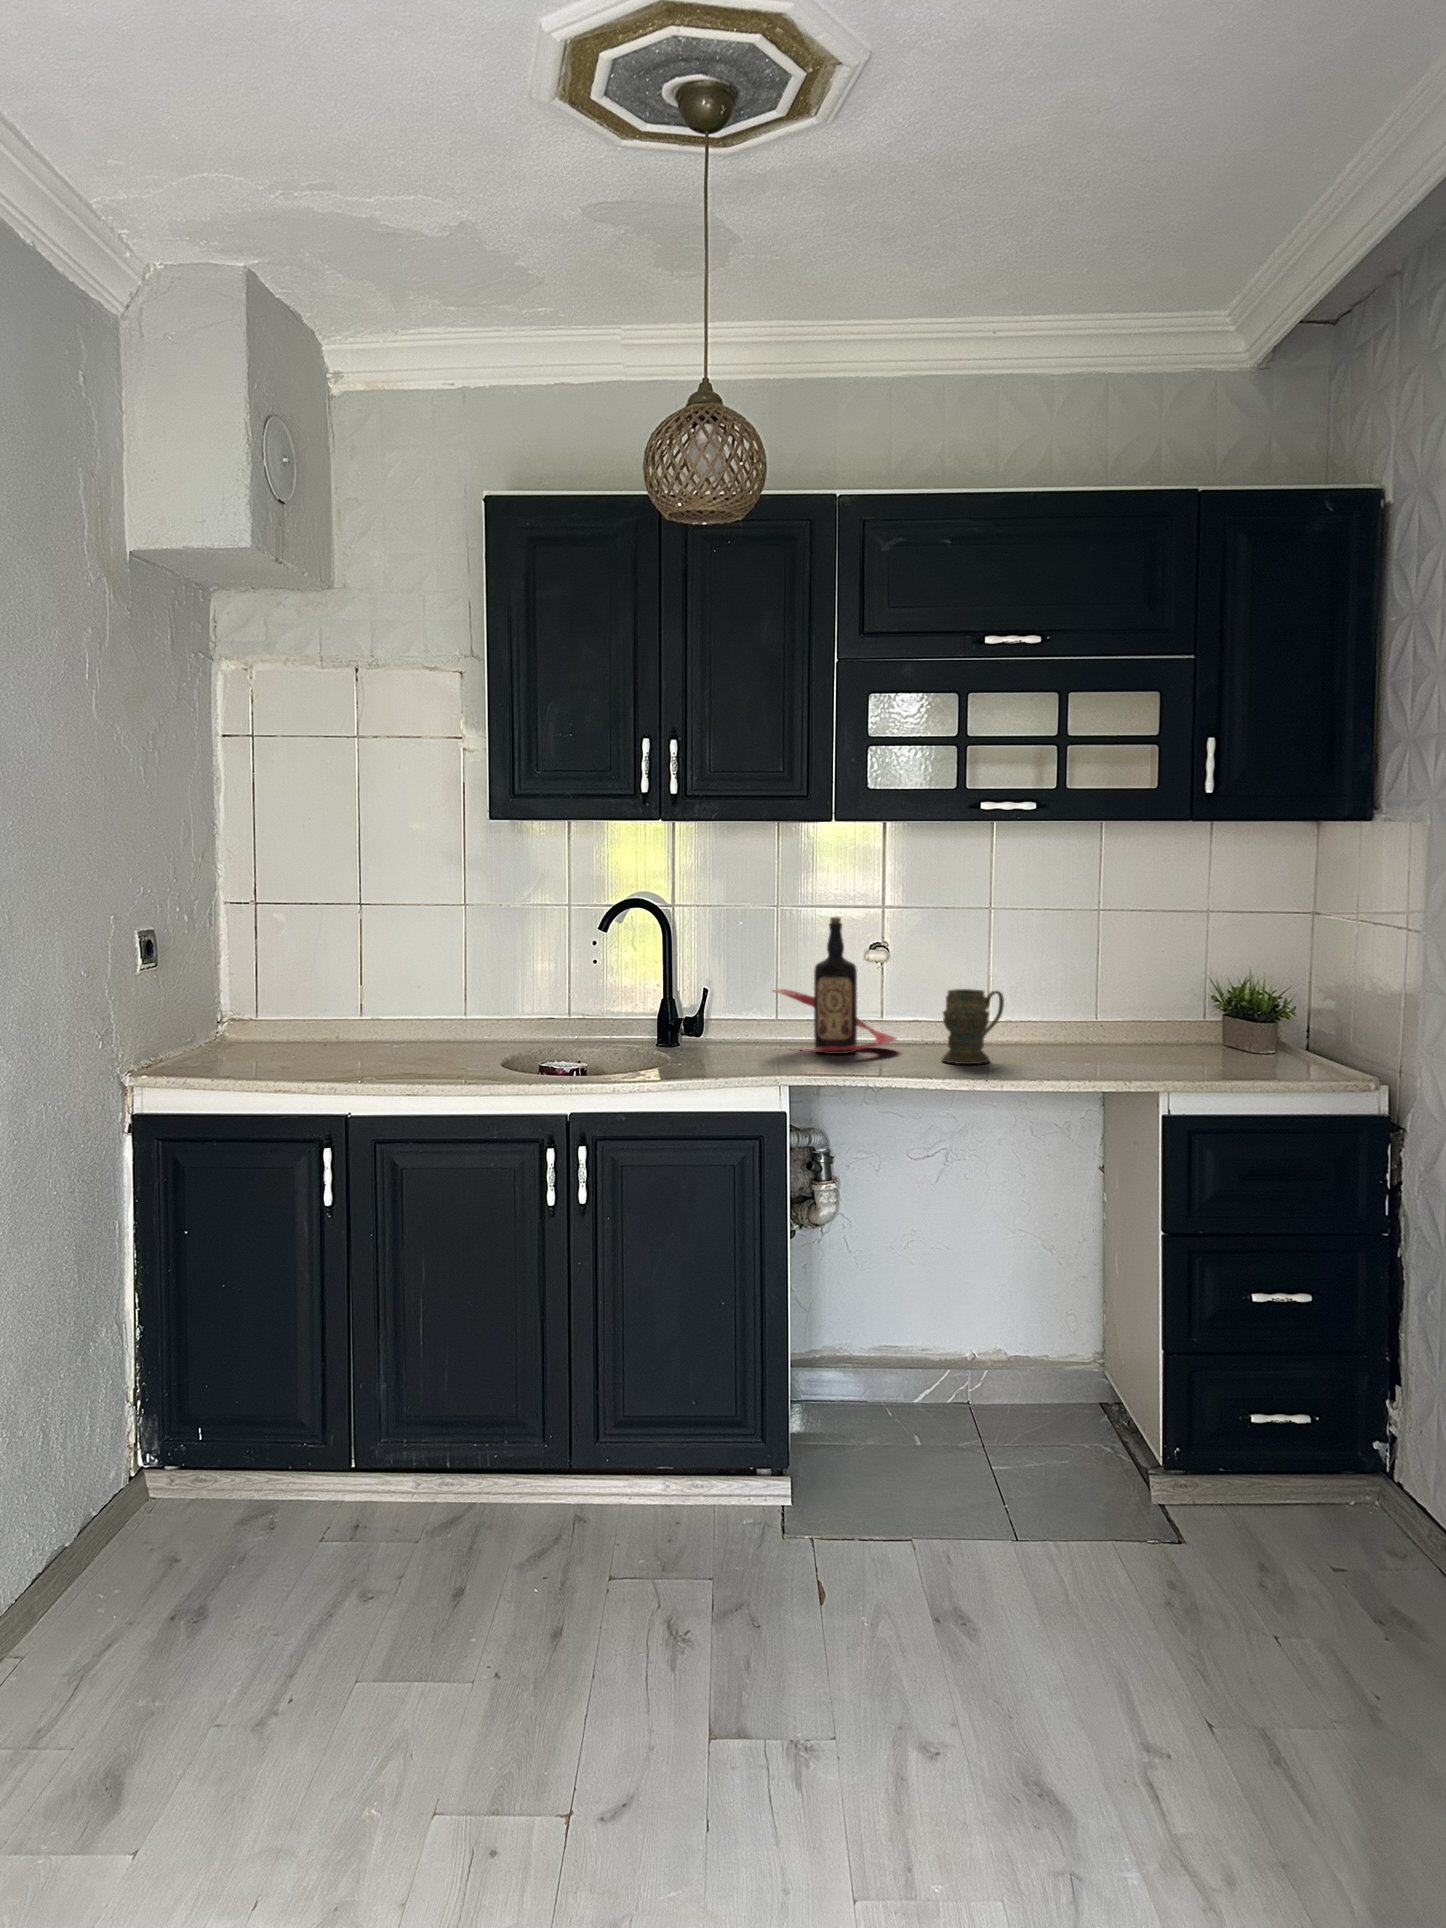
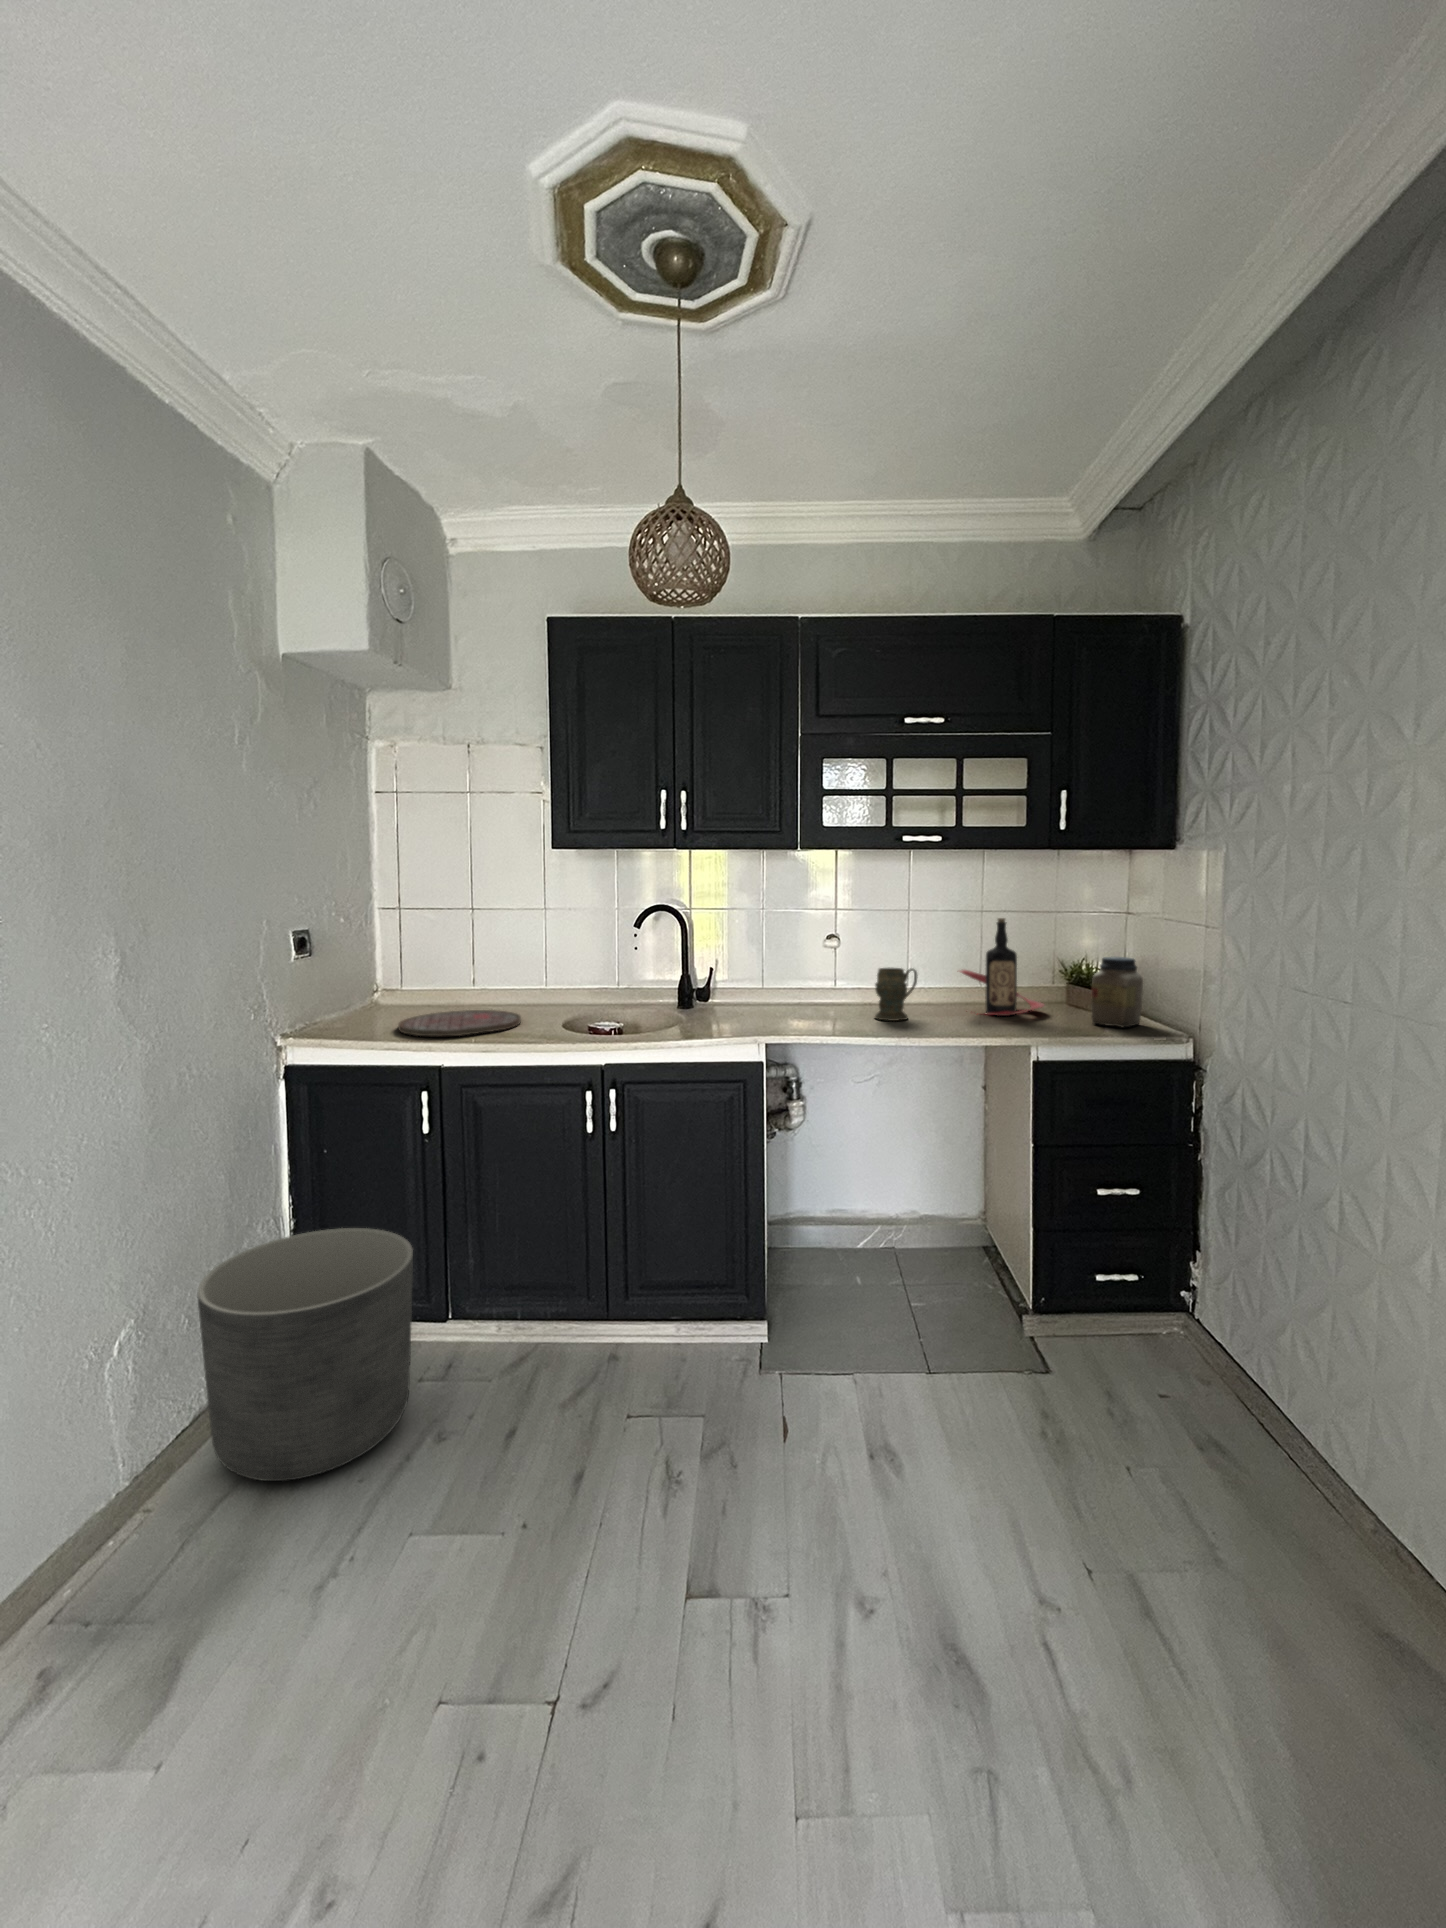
bottle: present [773,917,896,1054] -> present [959,918,1044,1016]
jar: none [1251,974,1325,1073] -> present [1091,957,1143,1027]
cutting board: none [272,1048,439,1078] -> present [398,1010,521,1036]
planter: none [67,1329,329,1628] -> present [197,1228,413,1481]

